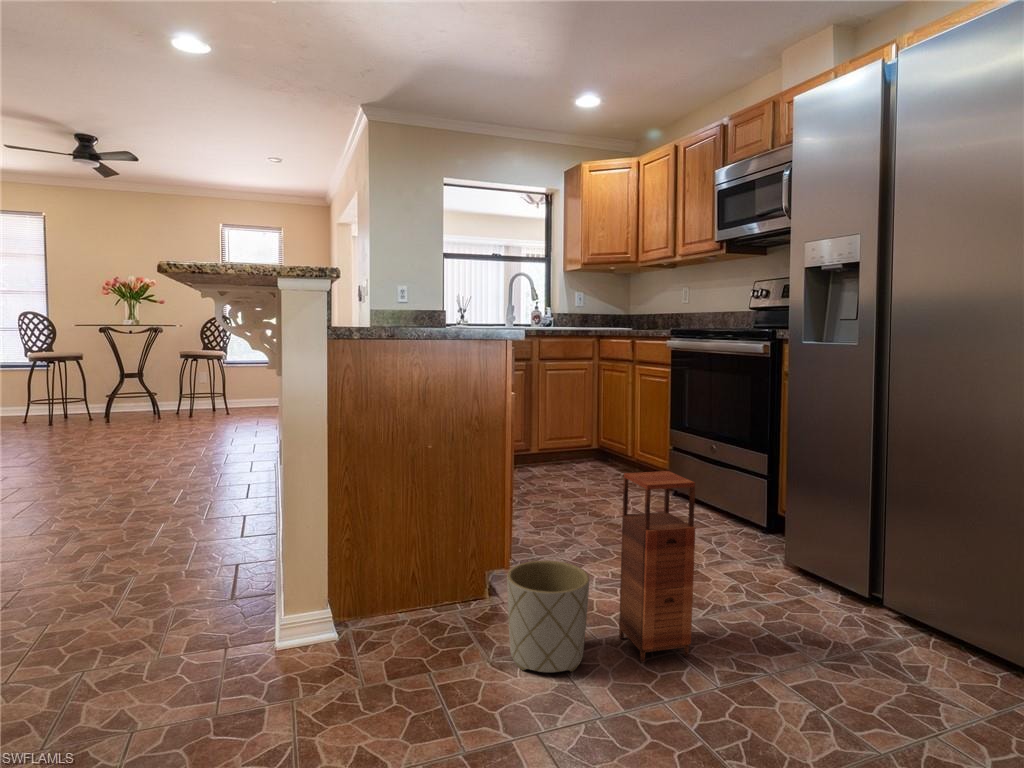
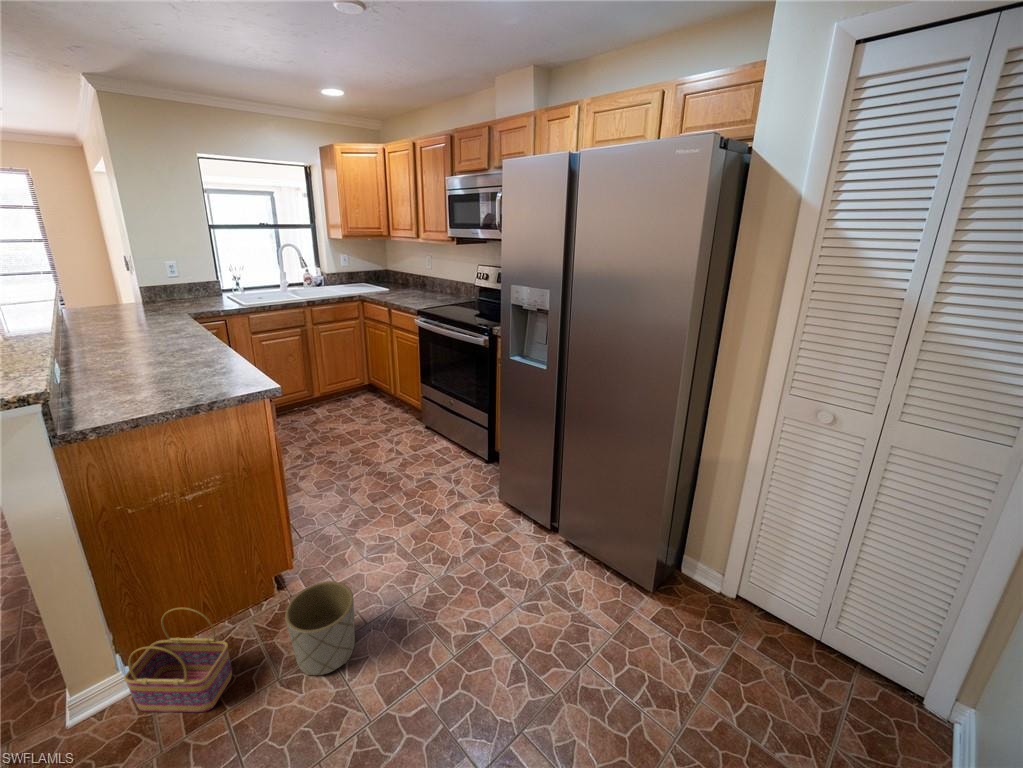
storage cabinet: present [619,471,696,663] -> none [375,499,431,634]
basket: none [339,539,440,670] -> present [124,607,232,712]

